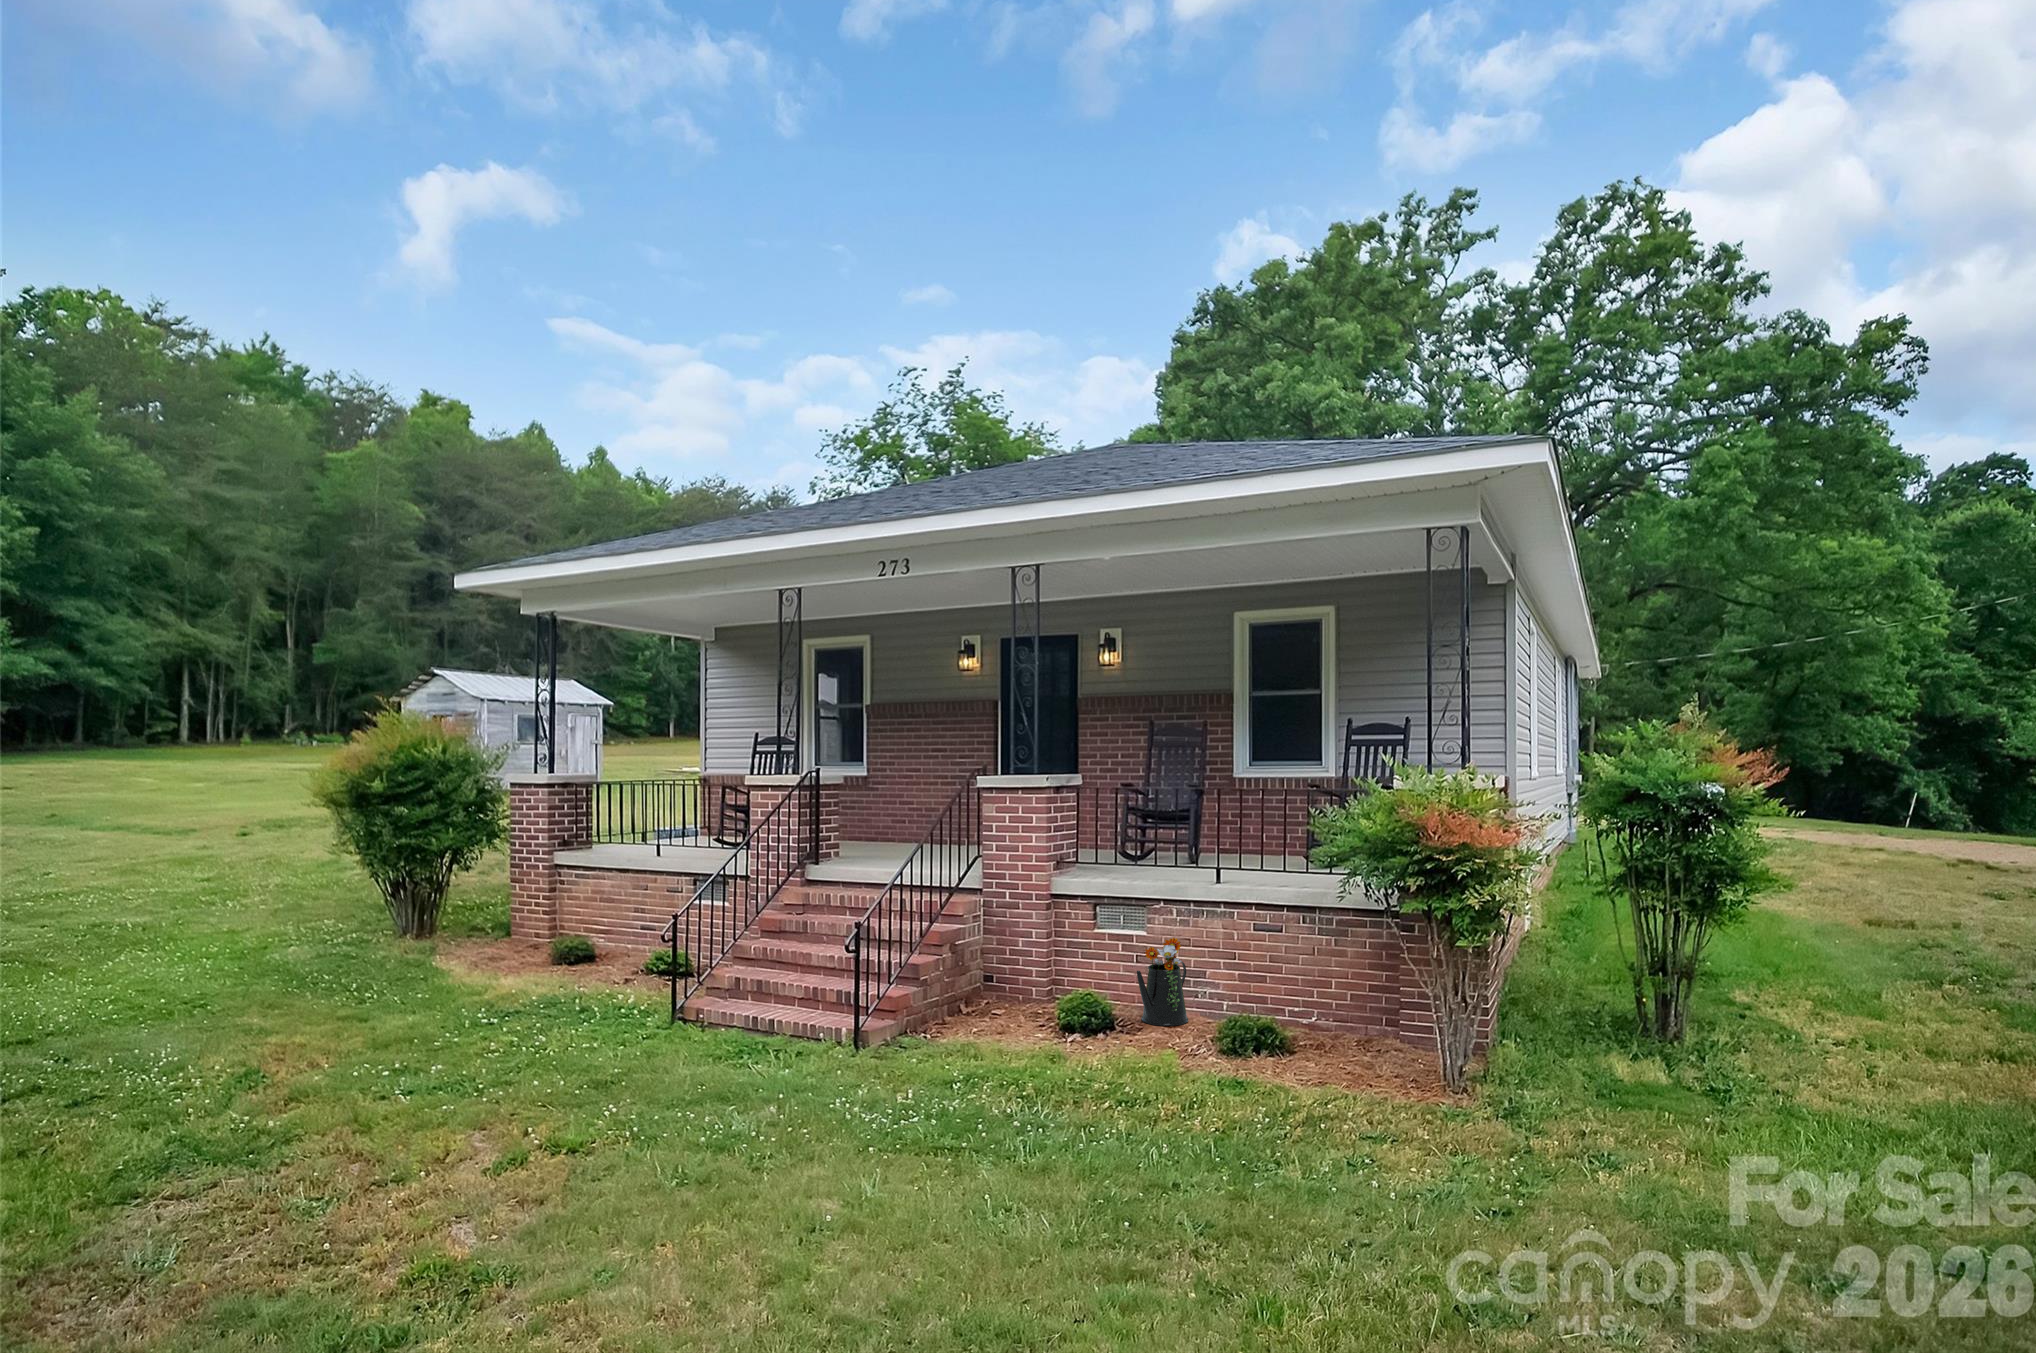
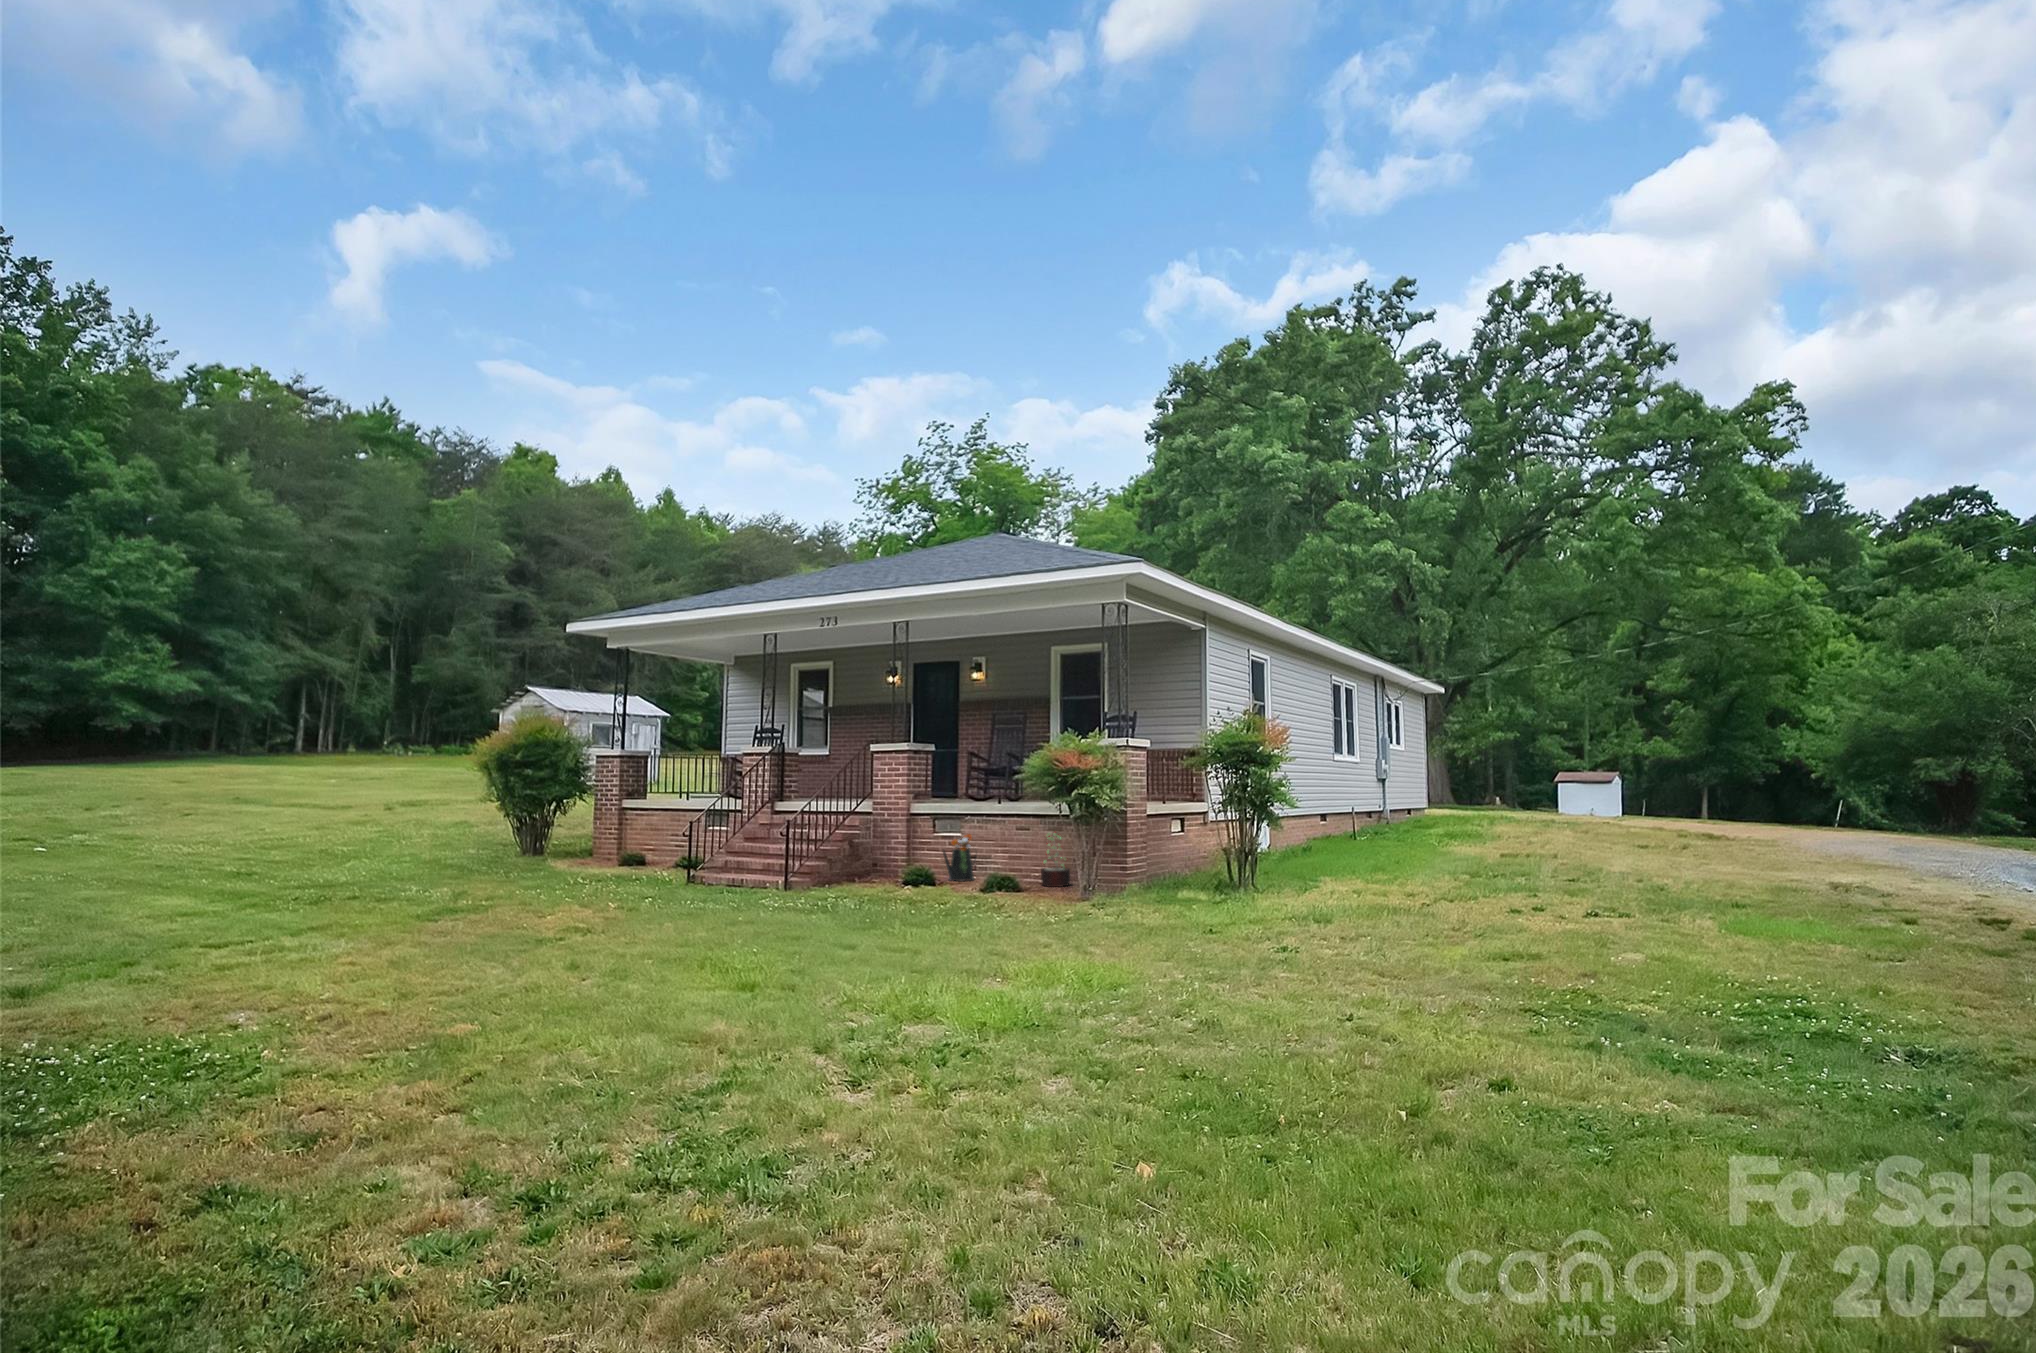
decorative plant: none [1321,941,1384,1047] -> present [1041,832,1070,887]

